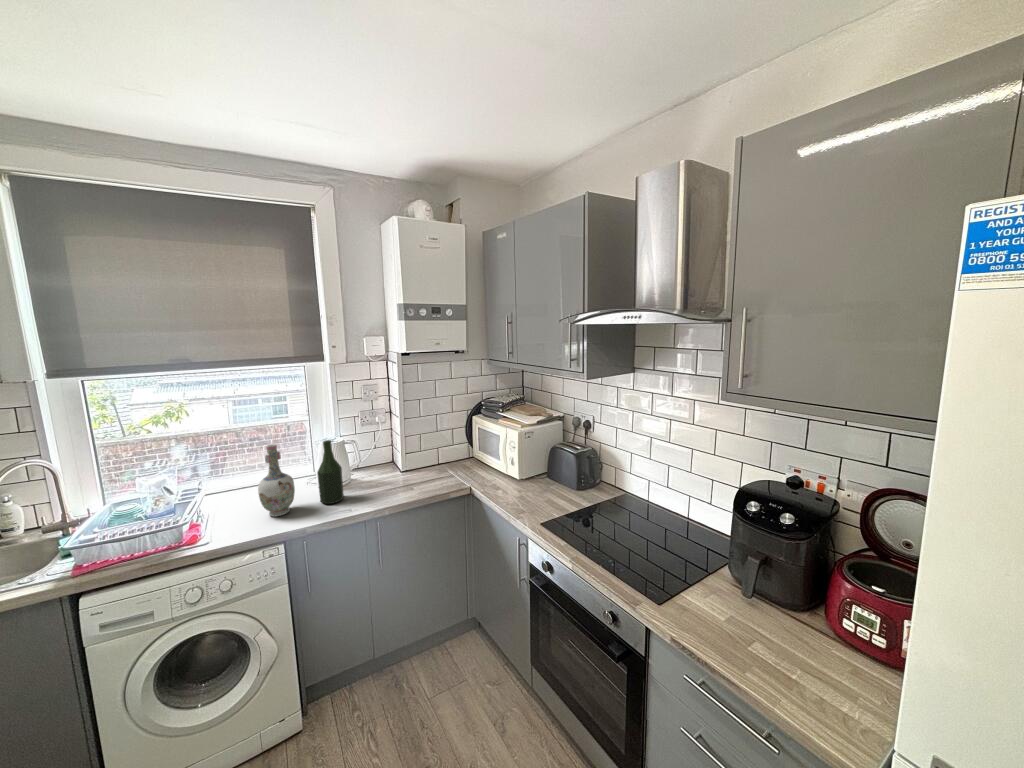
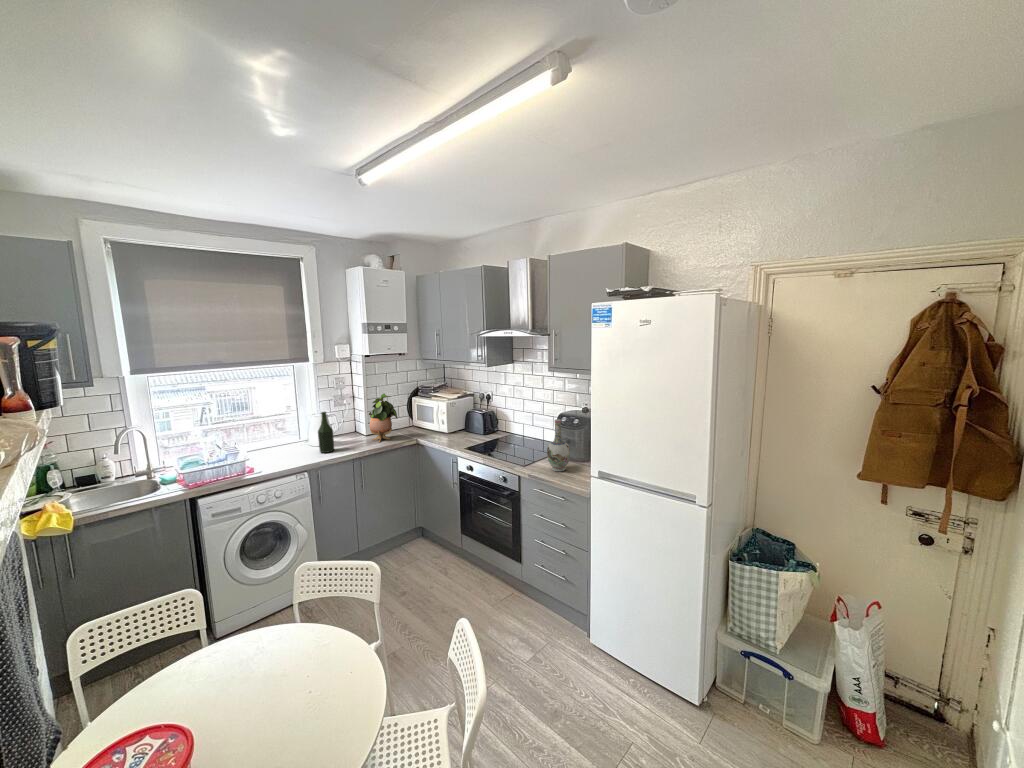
potted plant: none [402,412,444,488] -> present [369,394,397,442]
vase: present [258,444,295,516] -> present [547,419,570,471]

